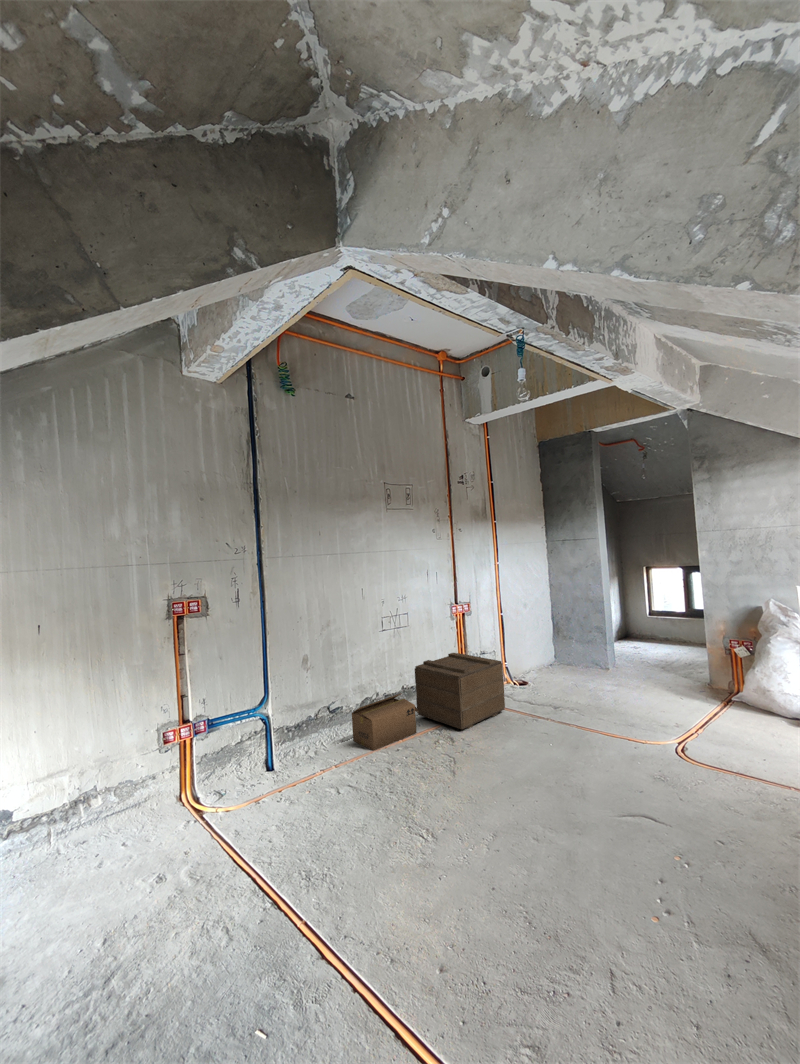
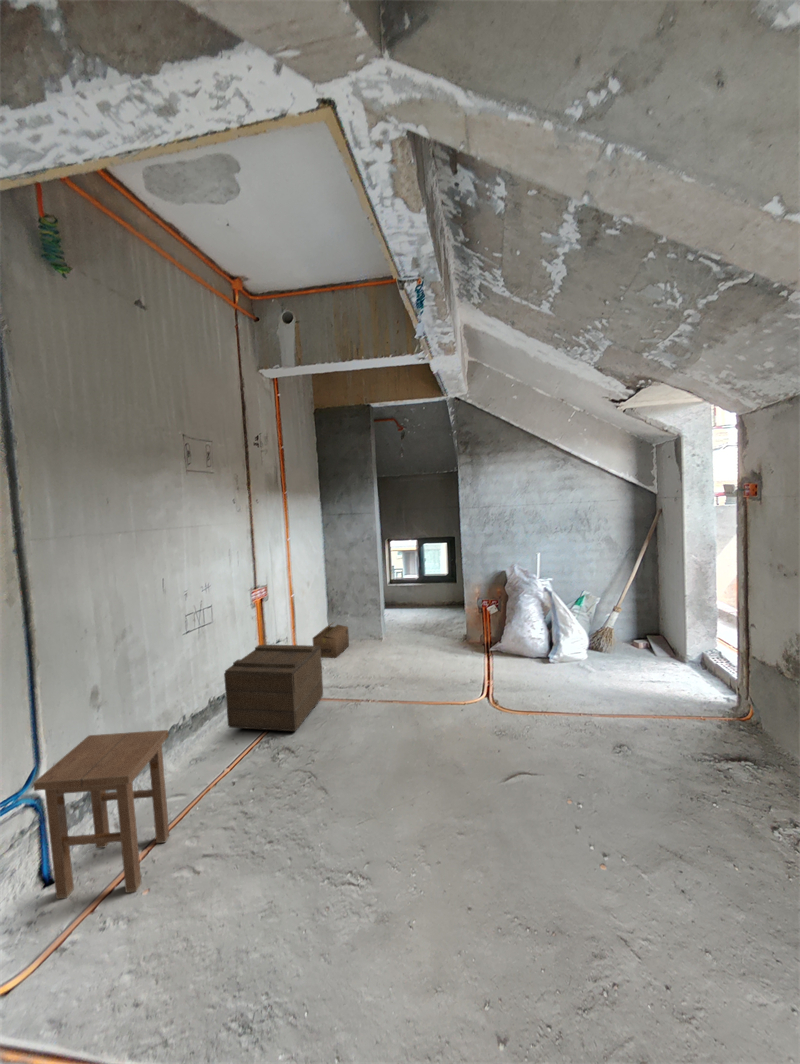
stool: none [261,684,340,790] -> present [33,730,169,899]
cardboard box: present [352,693,420,751] -> present [313,623,349,658]

